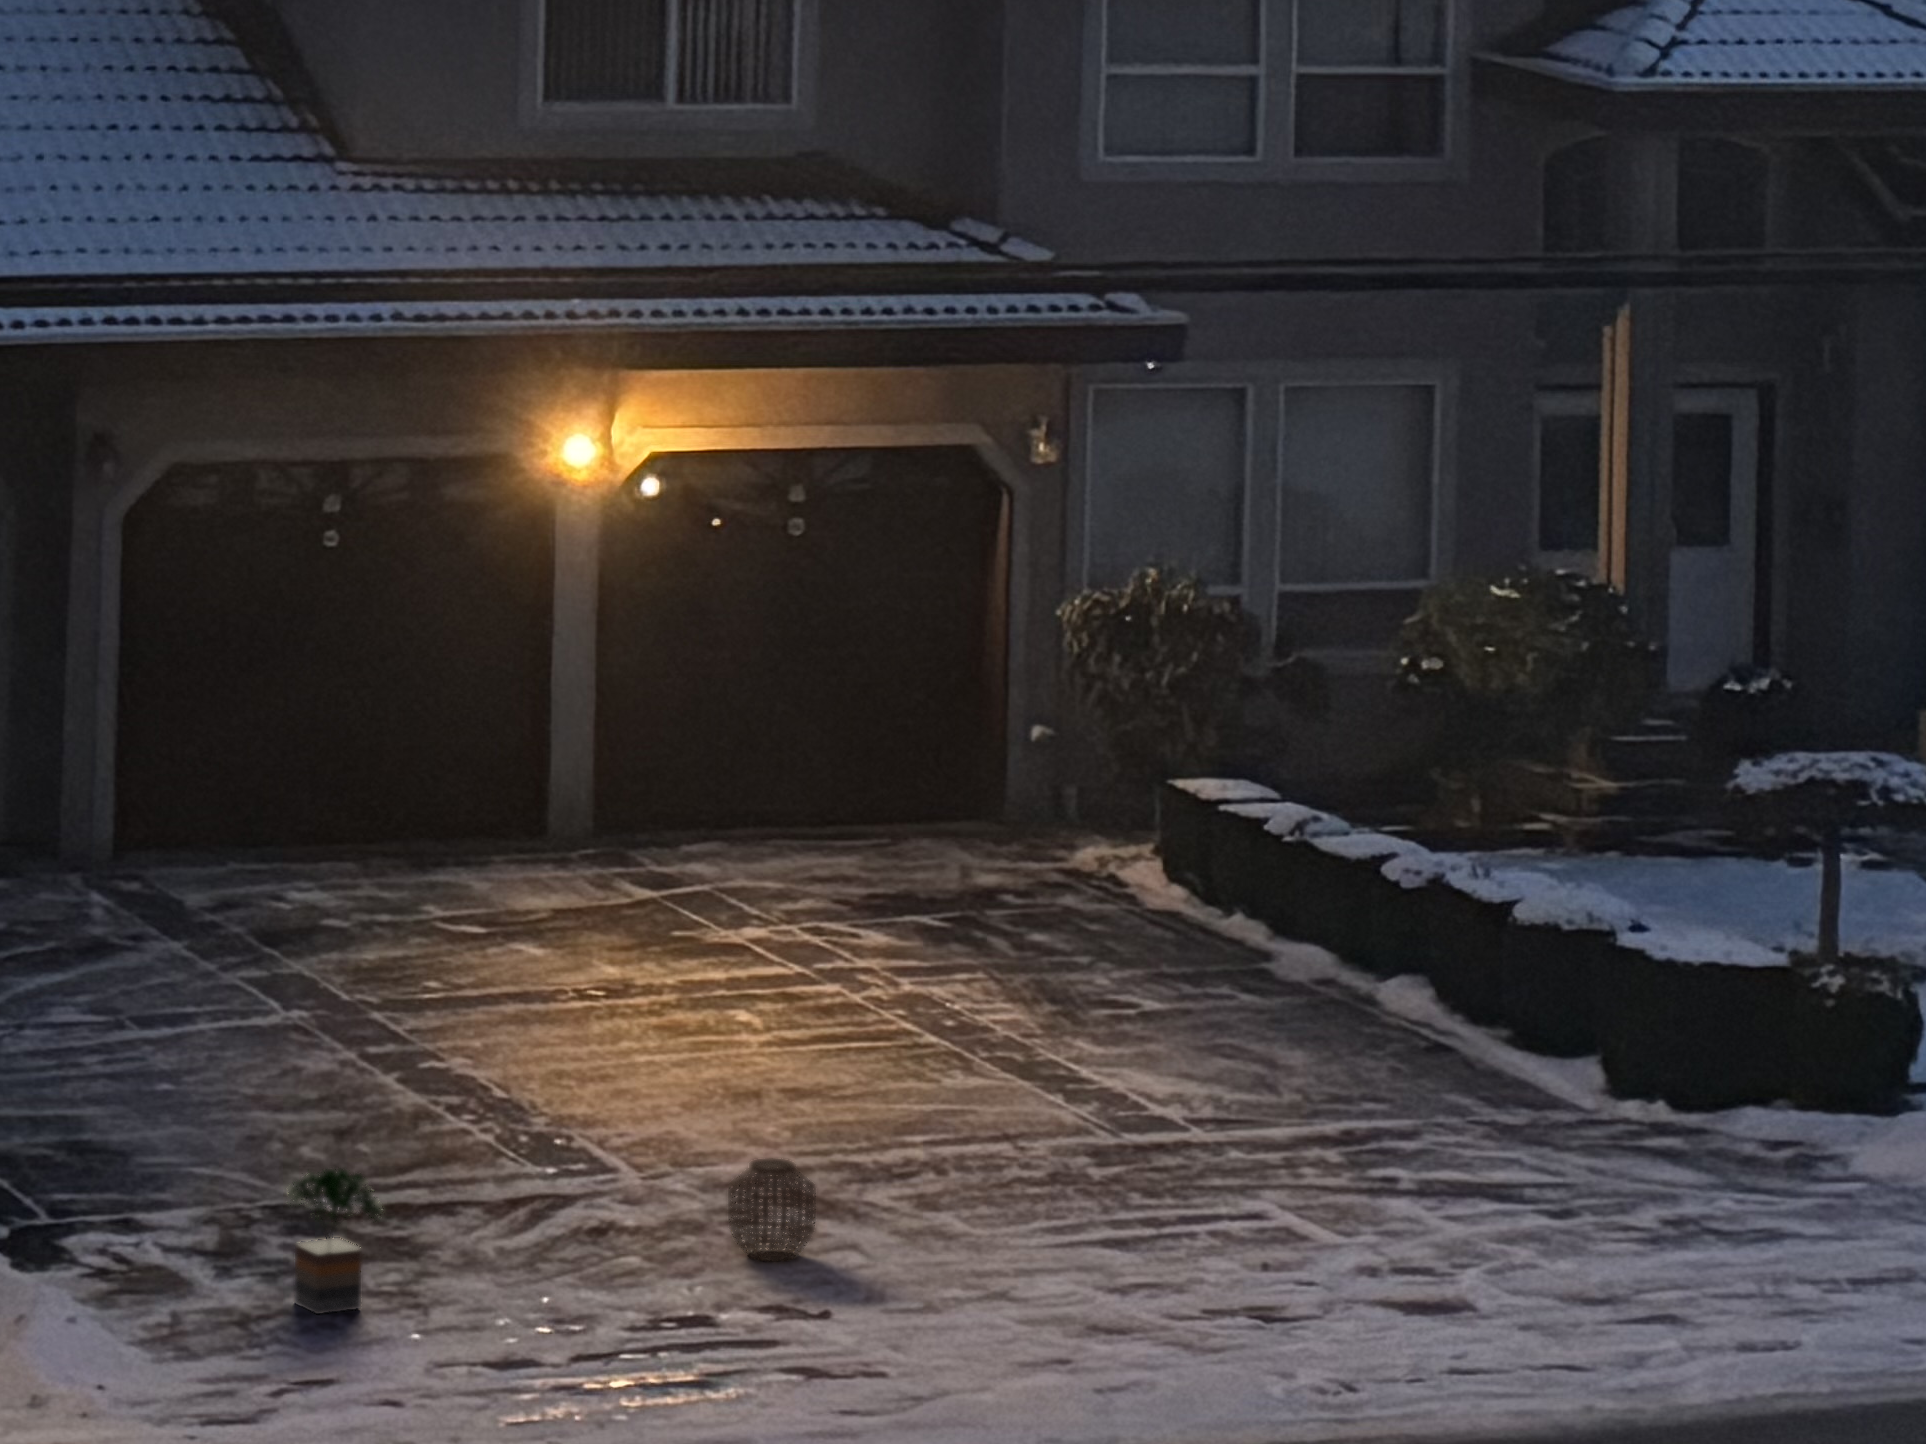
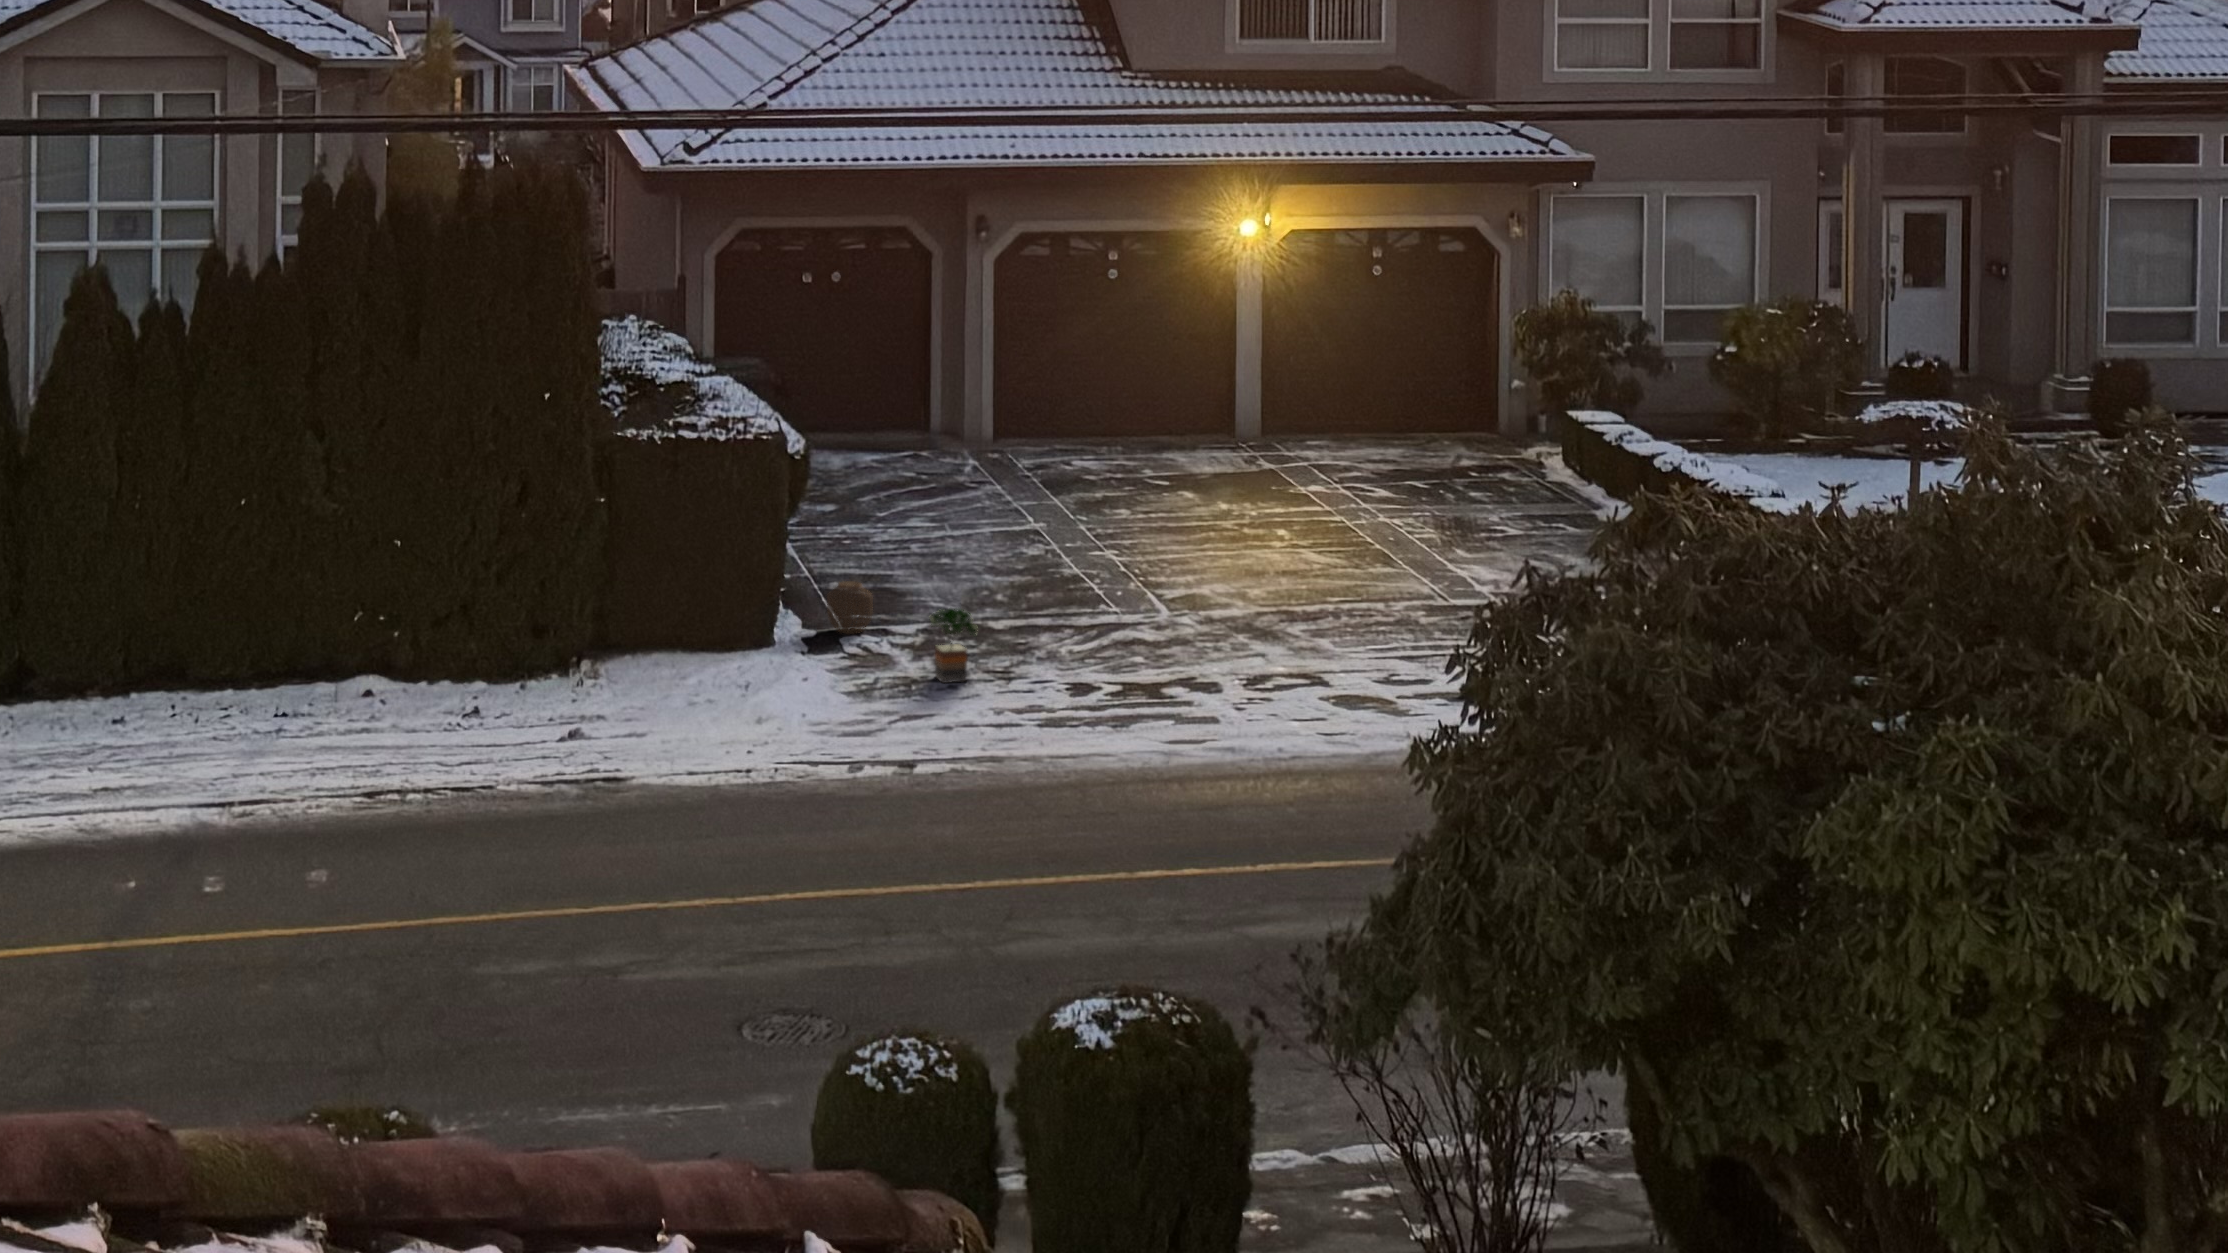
woven basket: present [728,1158,816,1261] -> present [827,581,873,633]

